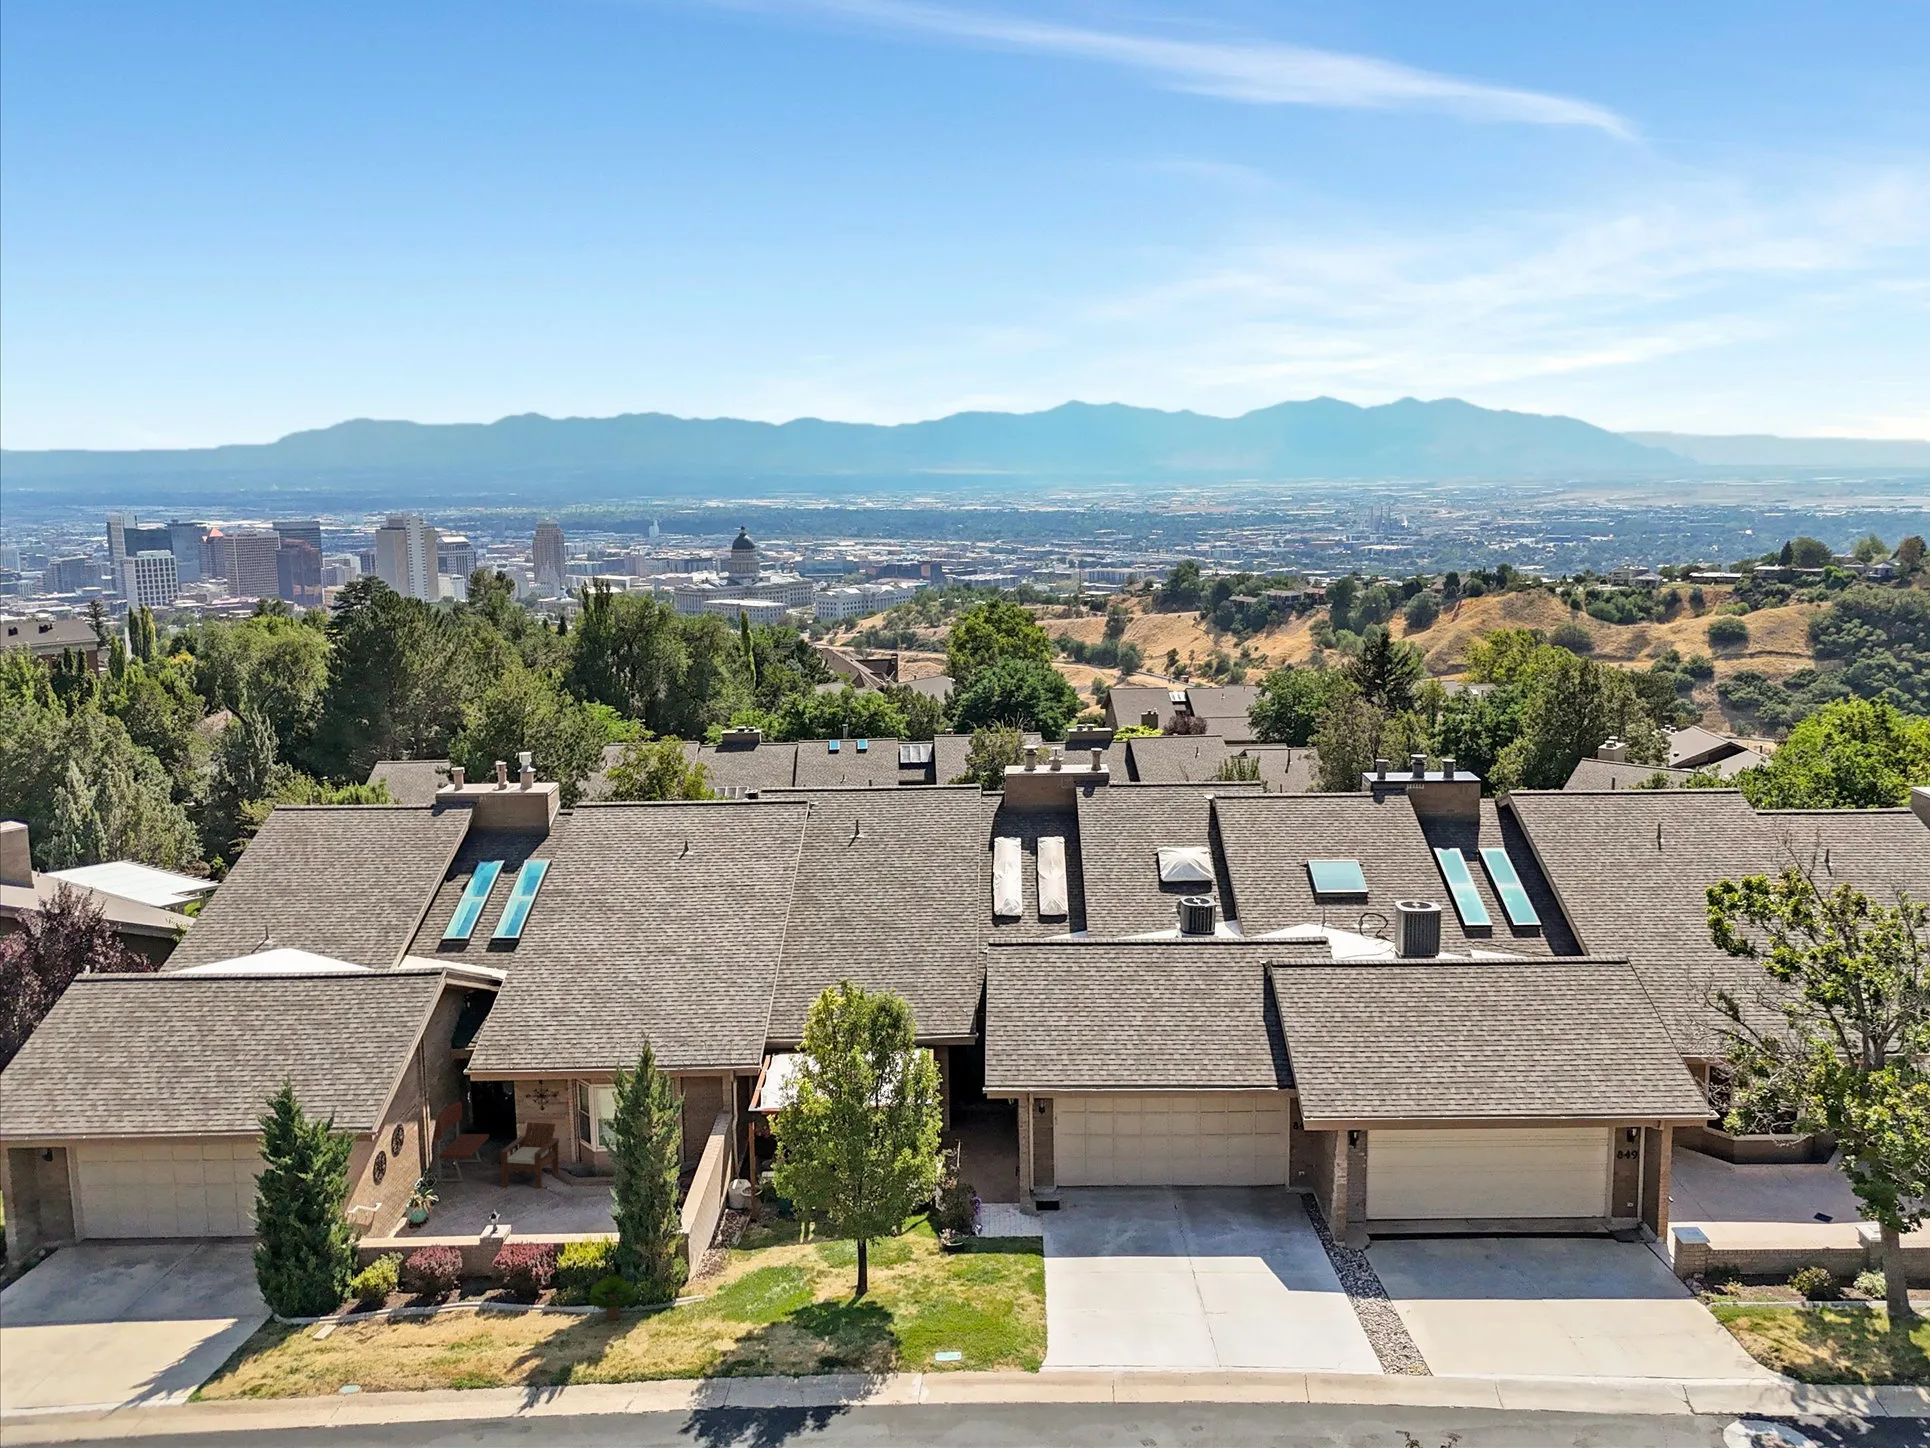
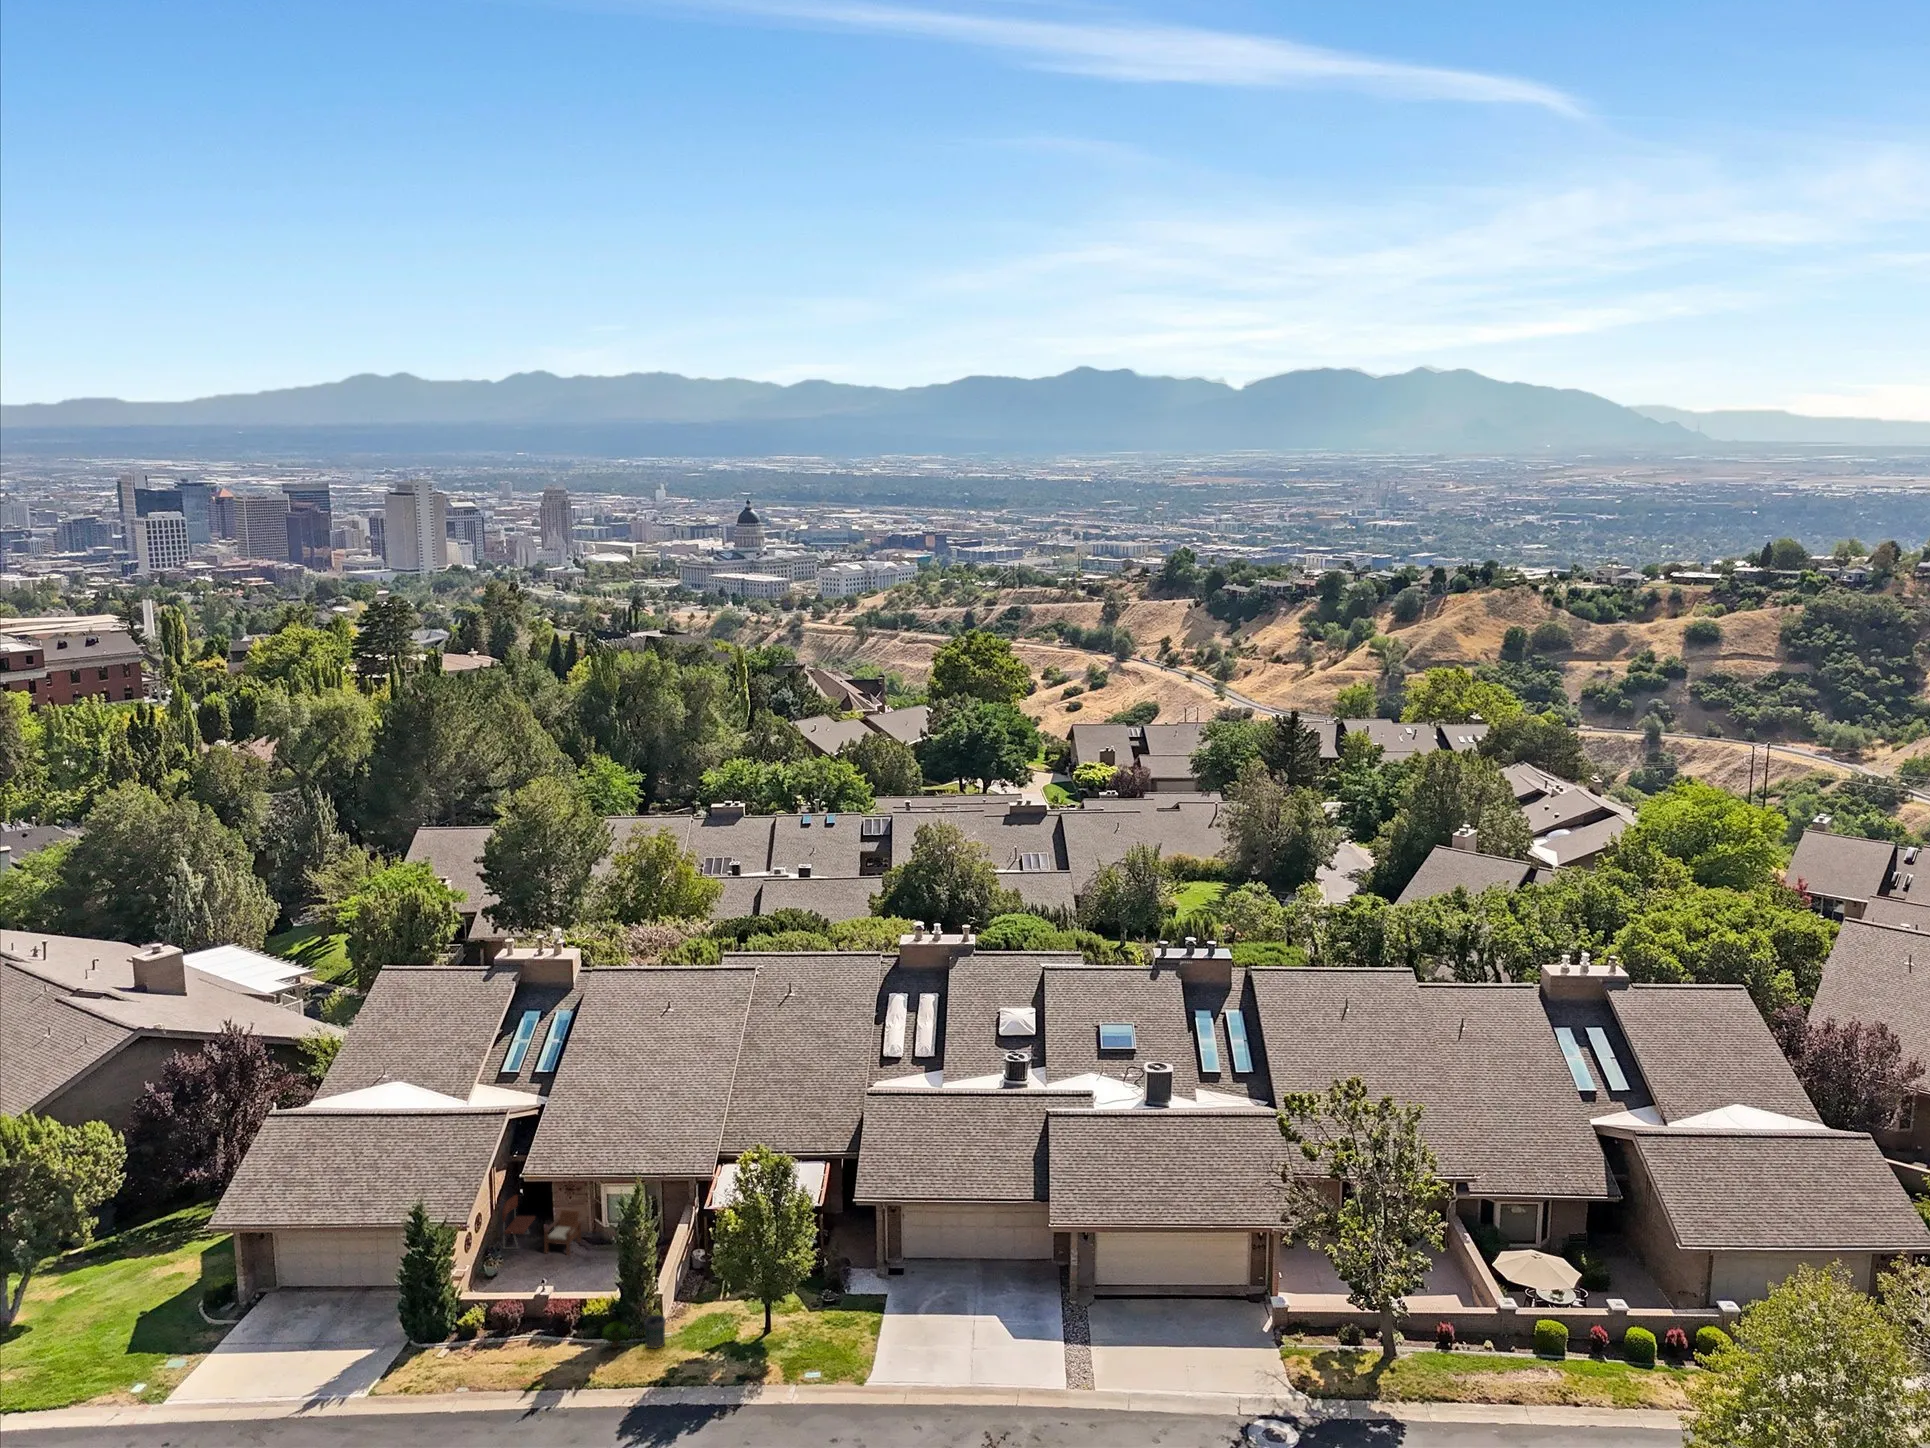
trash can: none [659,1265,694,1319] -> present [644,1315,666,1348]

